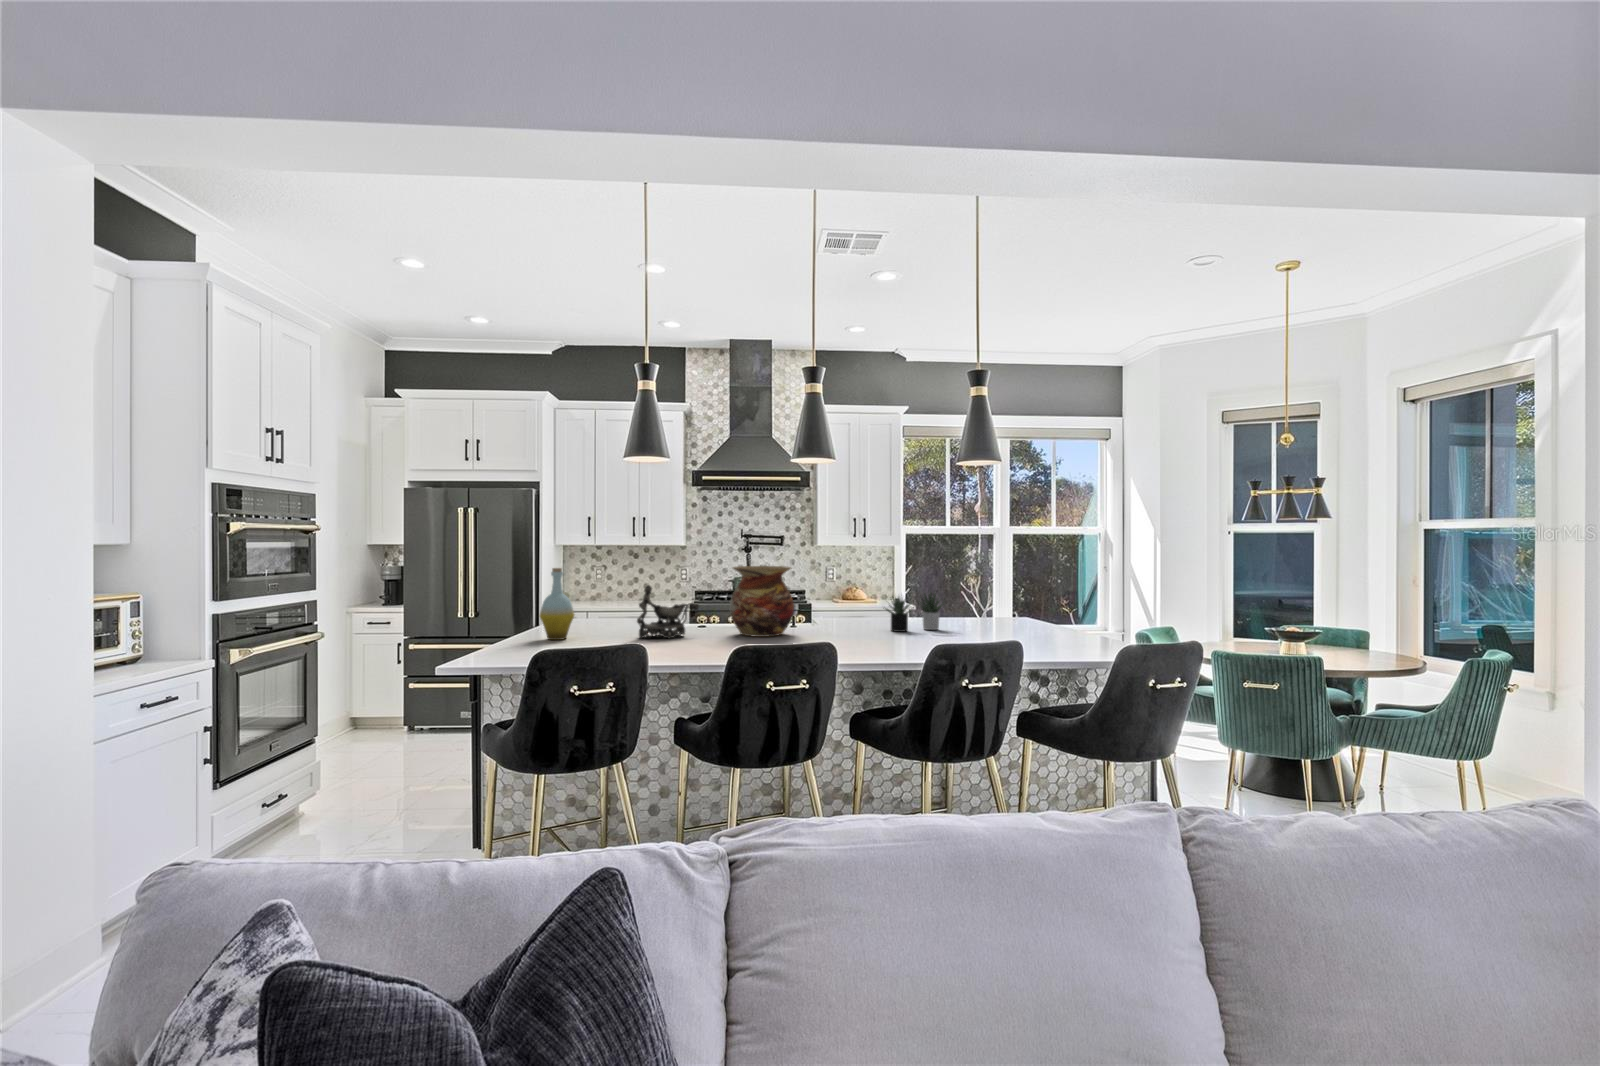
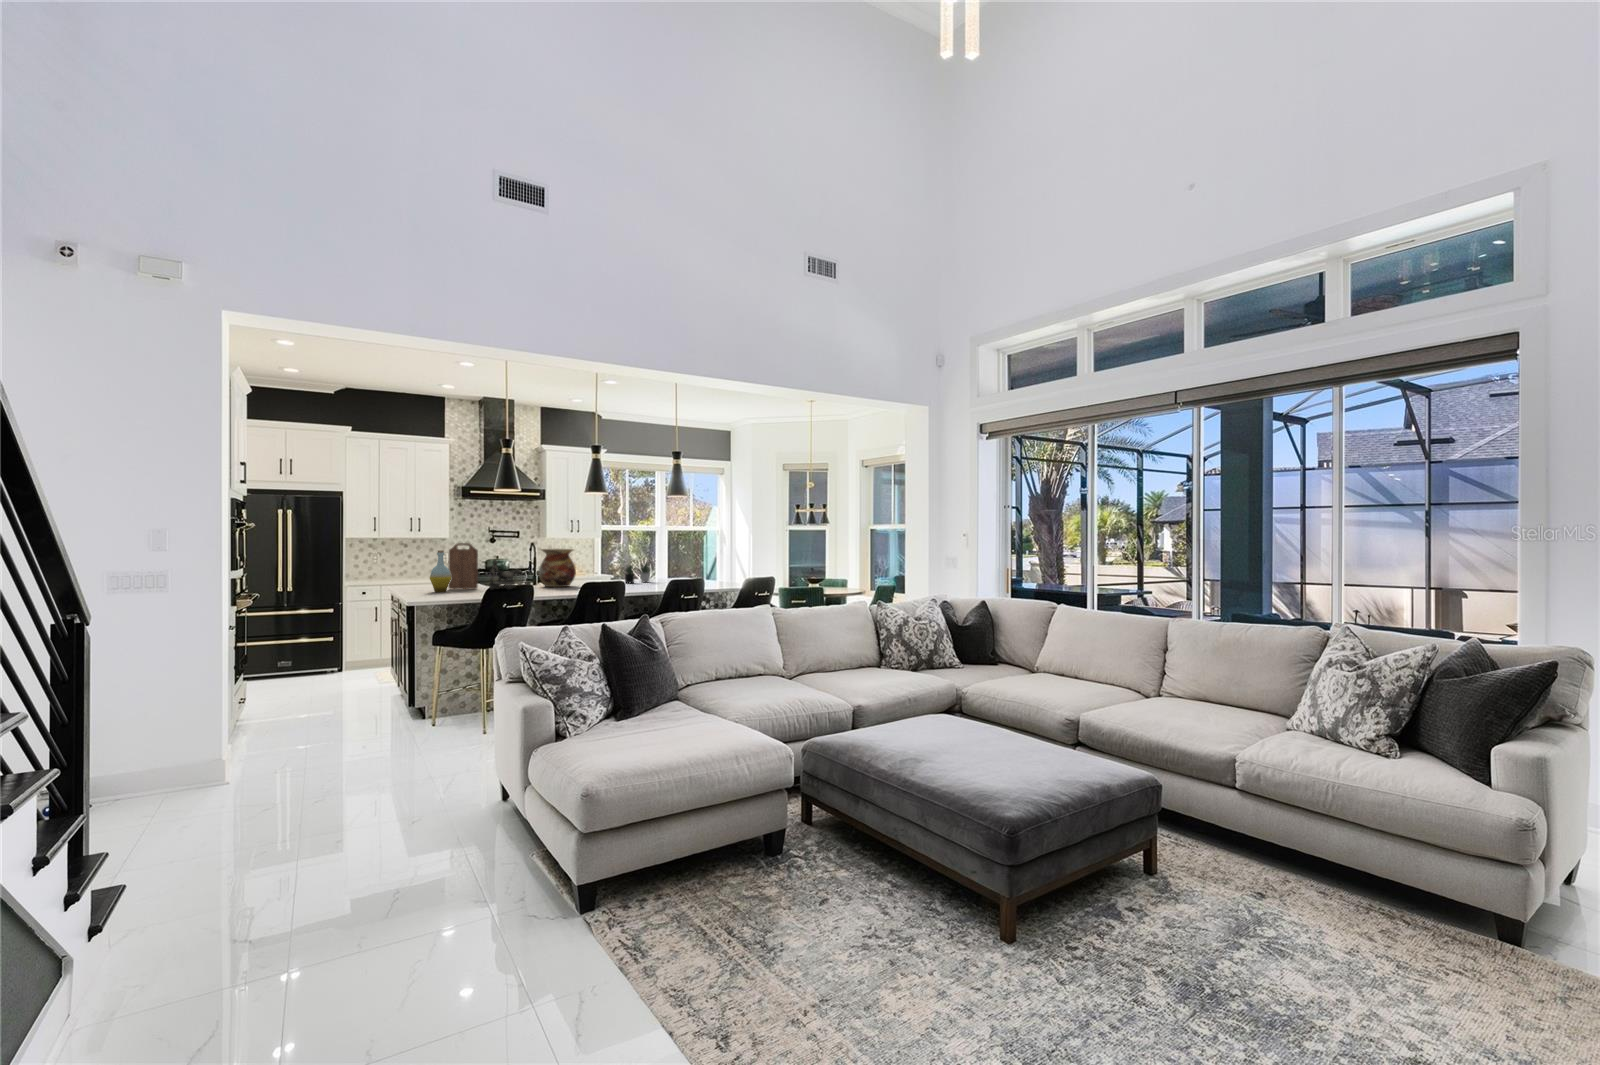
cutting board: none [586,555,629,634] -> present [448,543,478,589]

